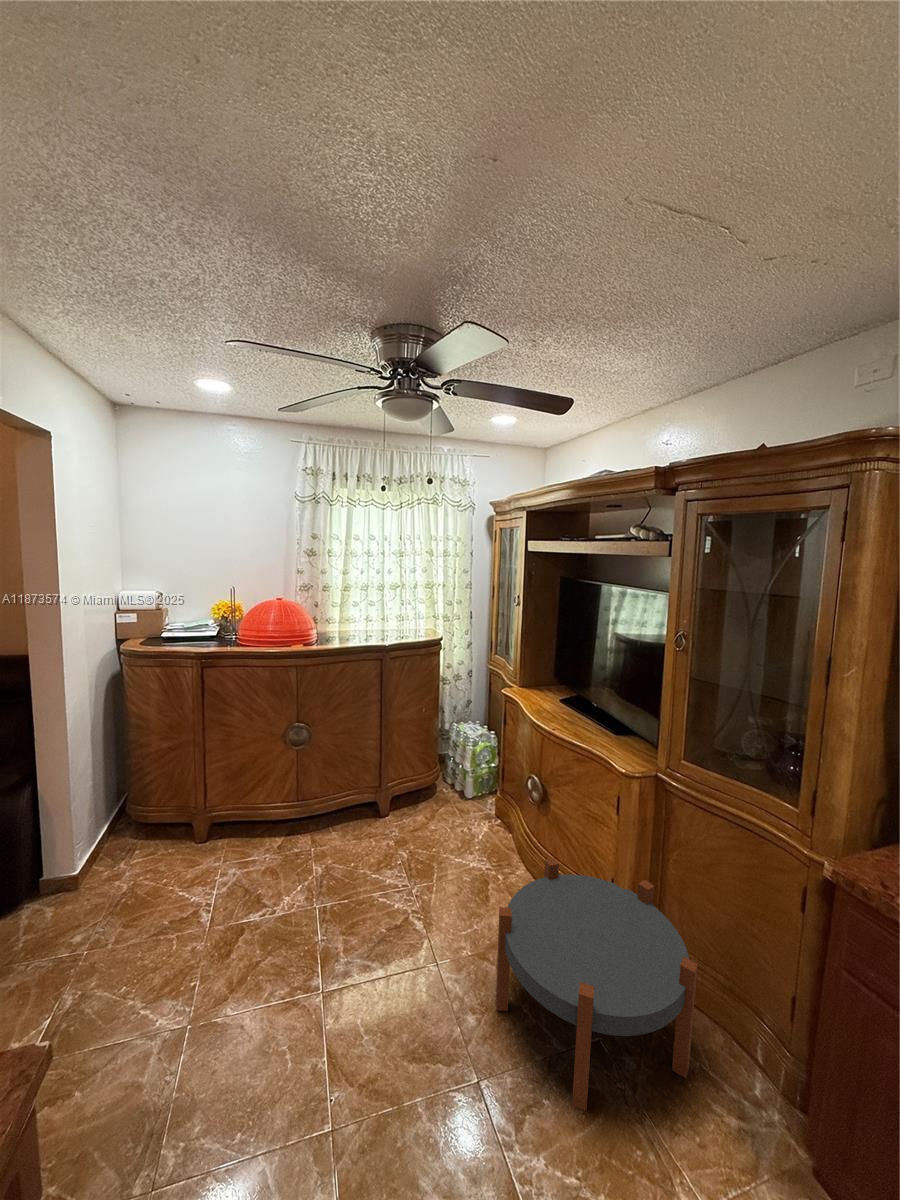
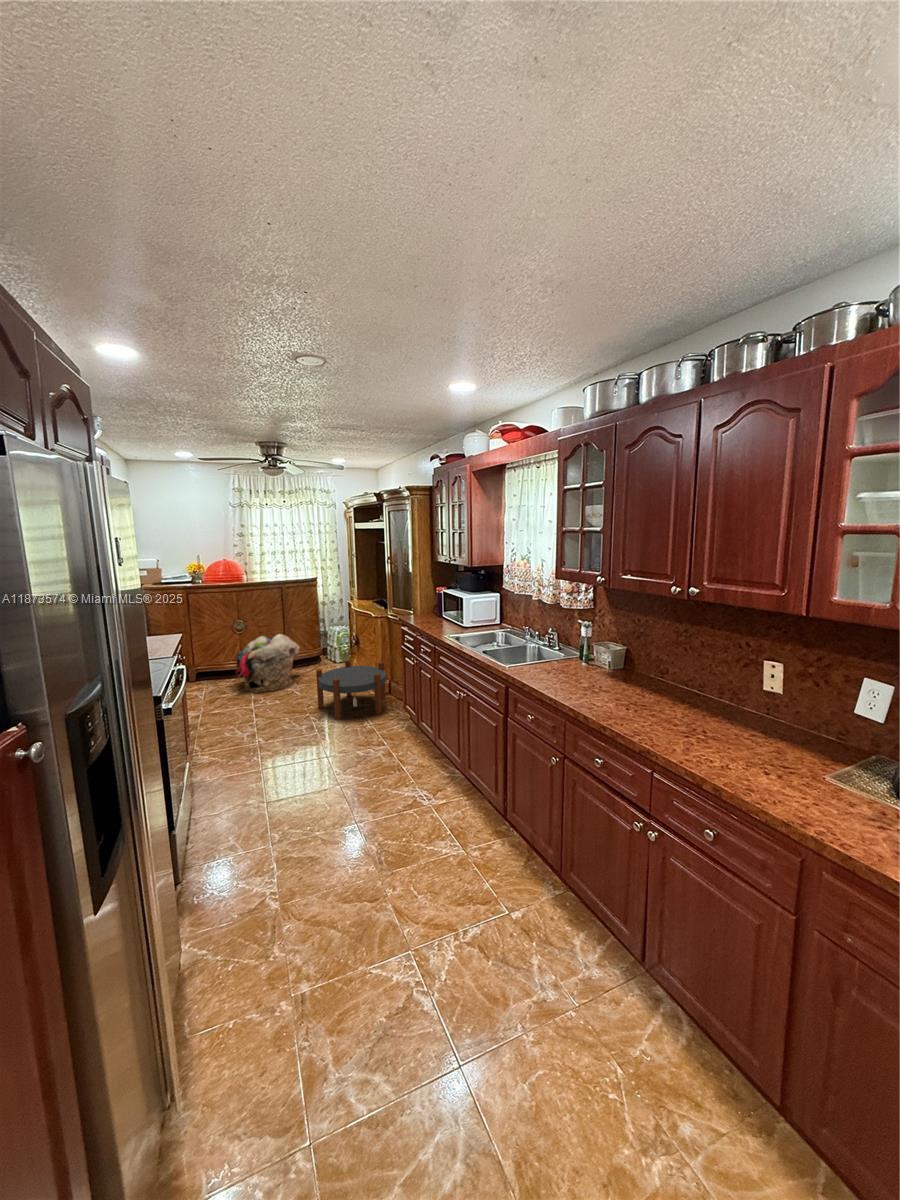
laundry basket: none [288,756,413,902] -> present [236,634,300,693]

